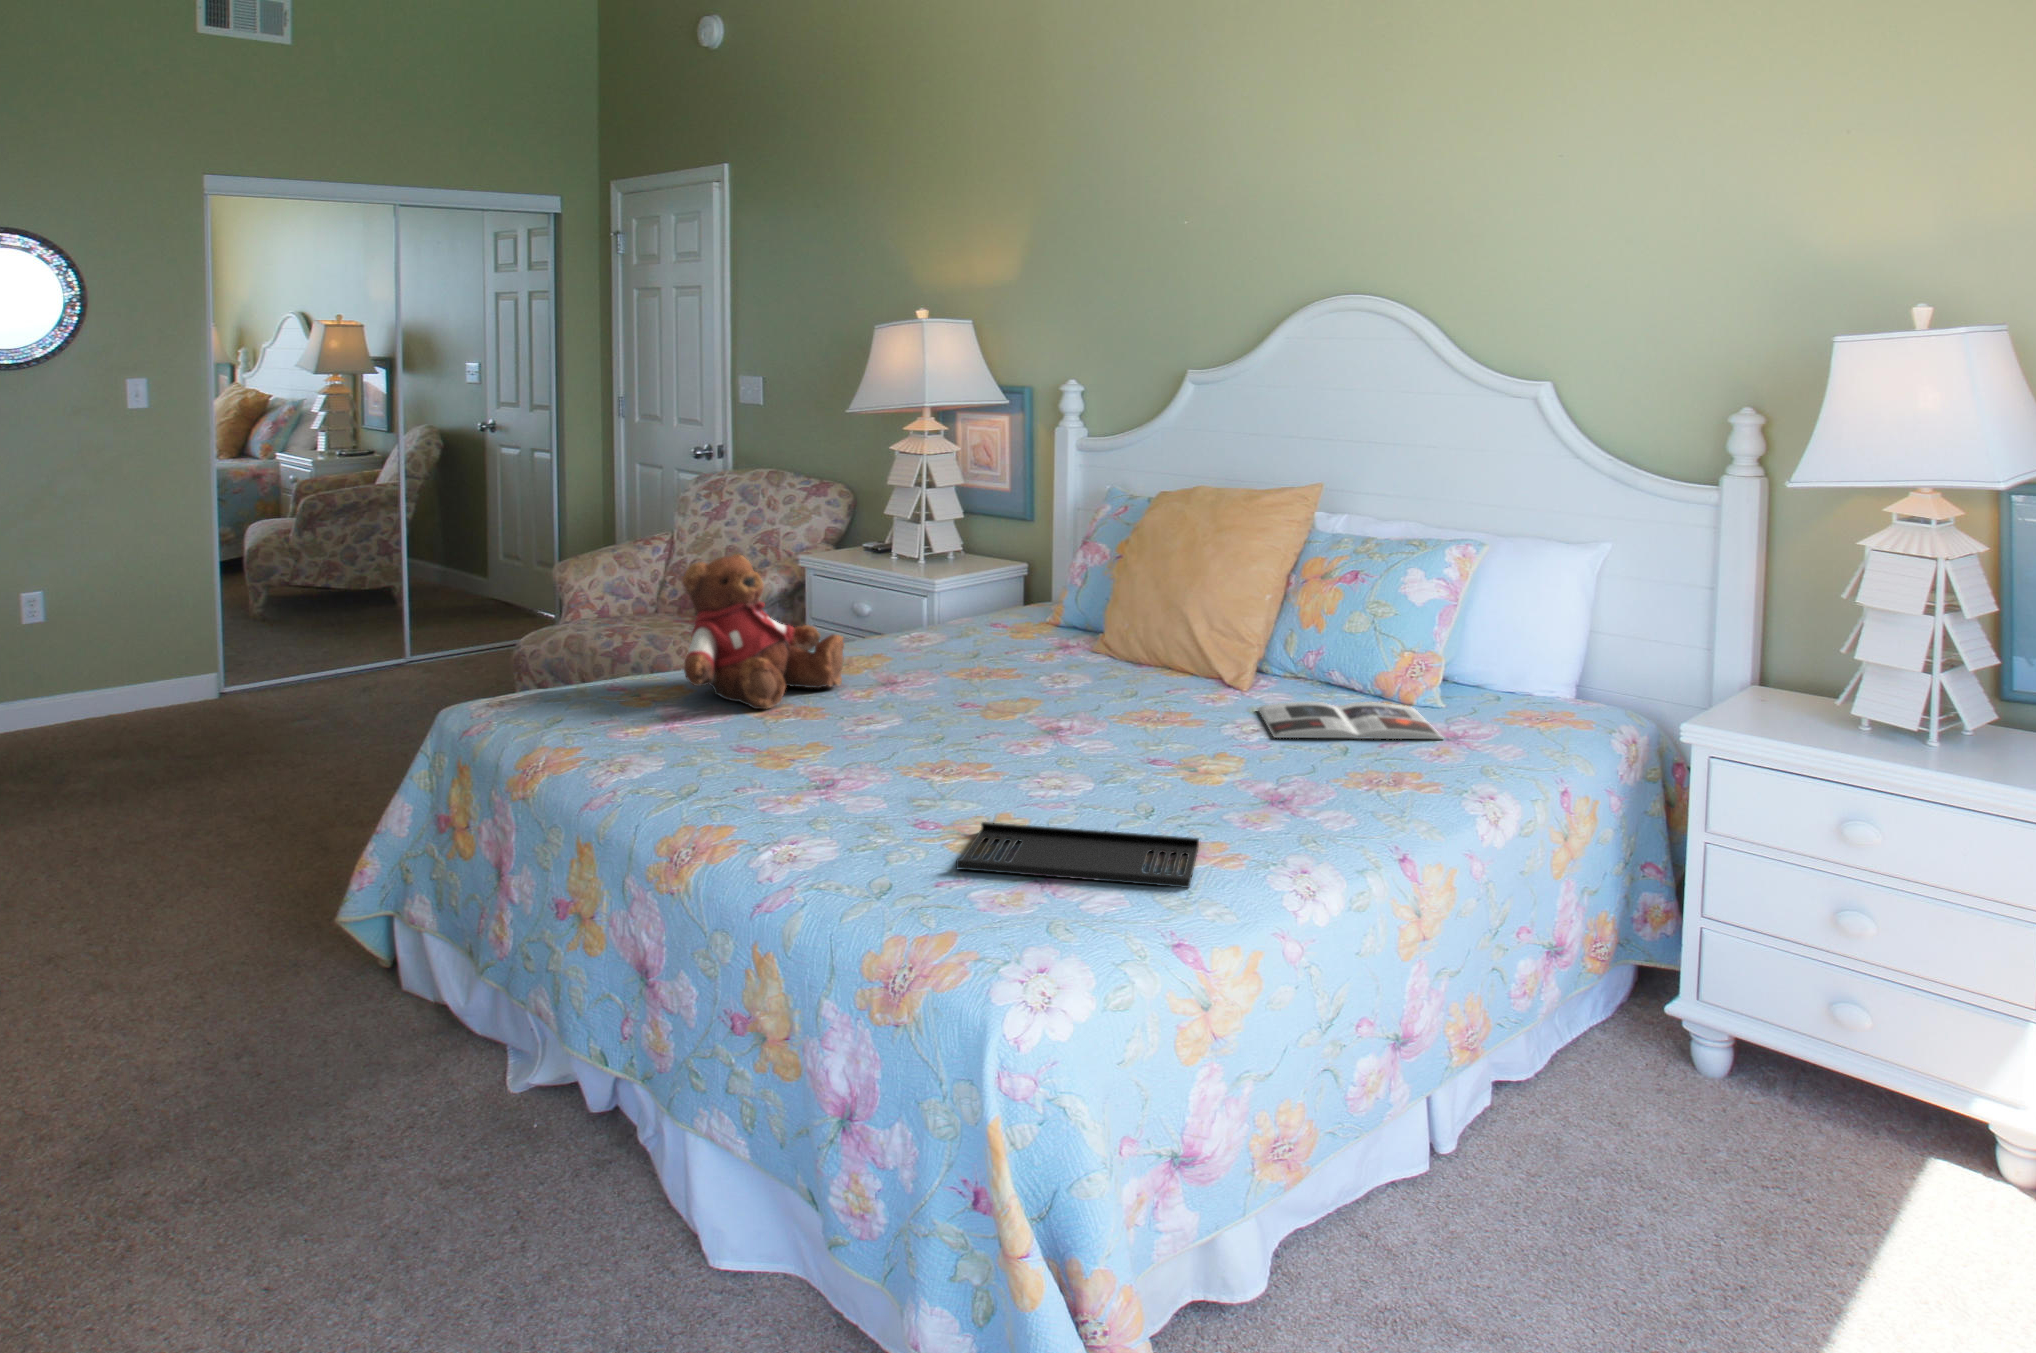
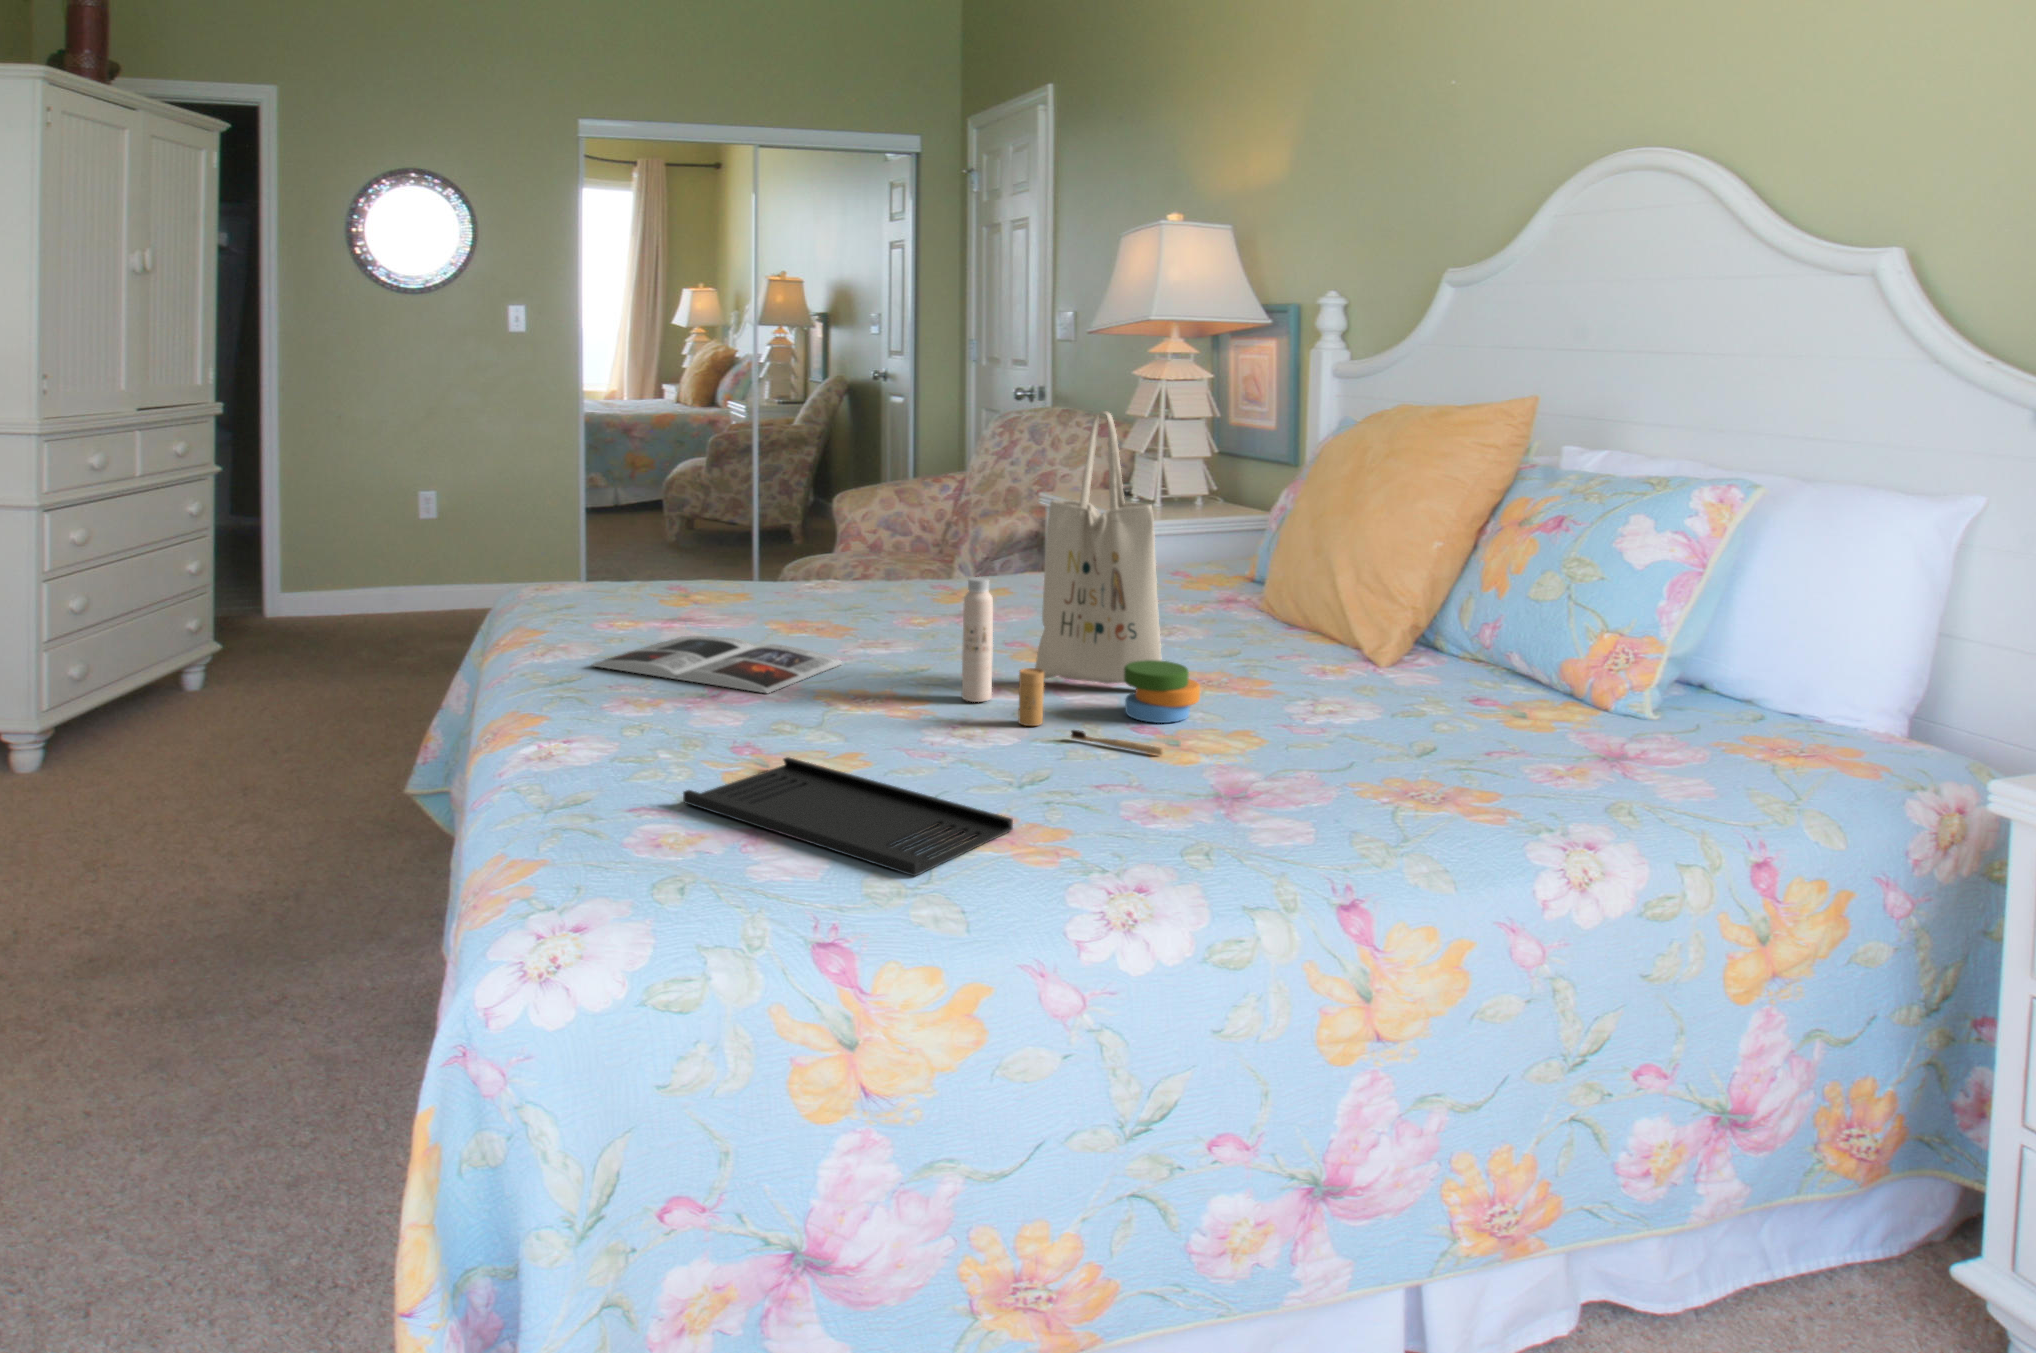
tote bag: none [1012,519,1210,778] -> present [962,411,1200,755]
teddy bear: present [683,554,844,709] -> none [718,454,912,621]
magazine: present [1258,701,1443,739] -> present [592,636,842,693]

